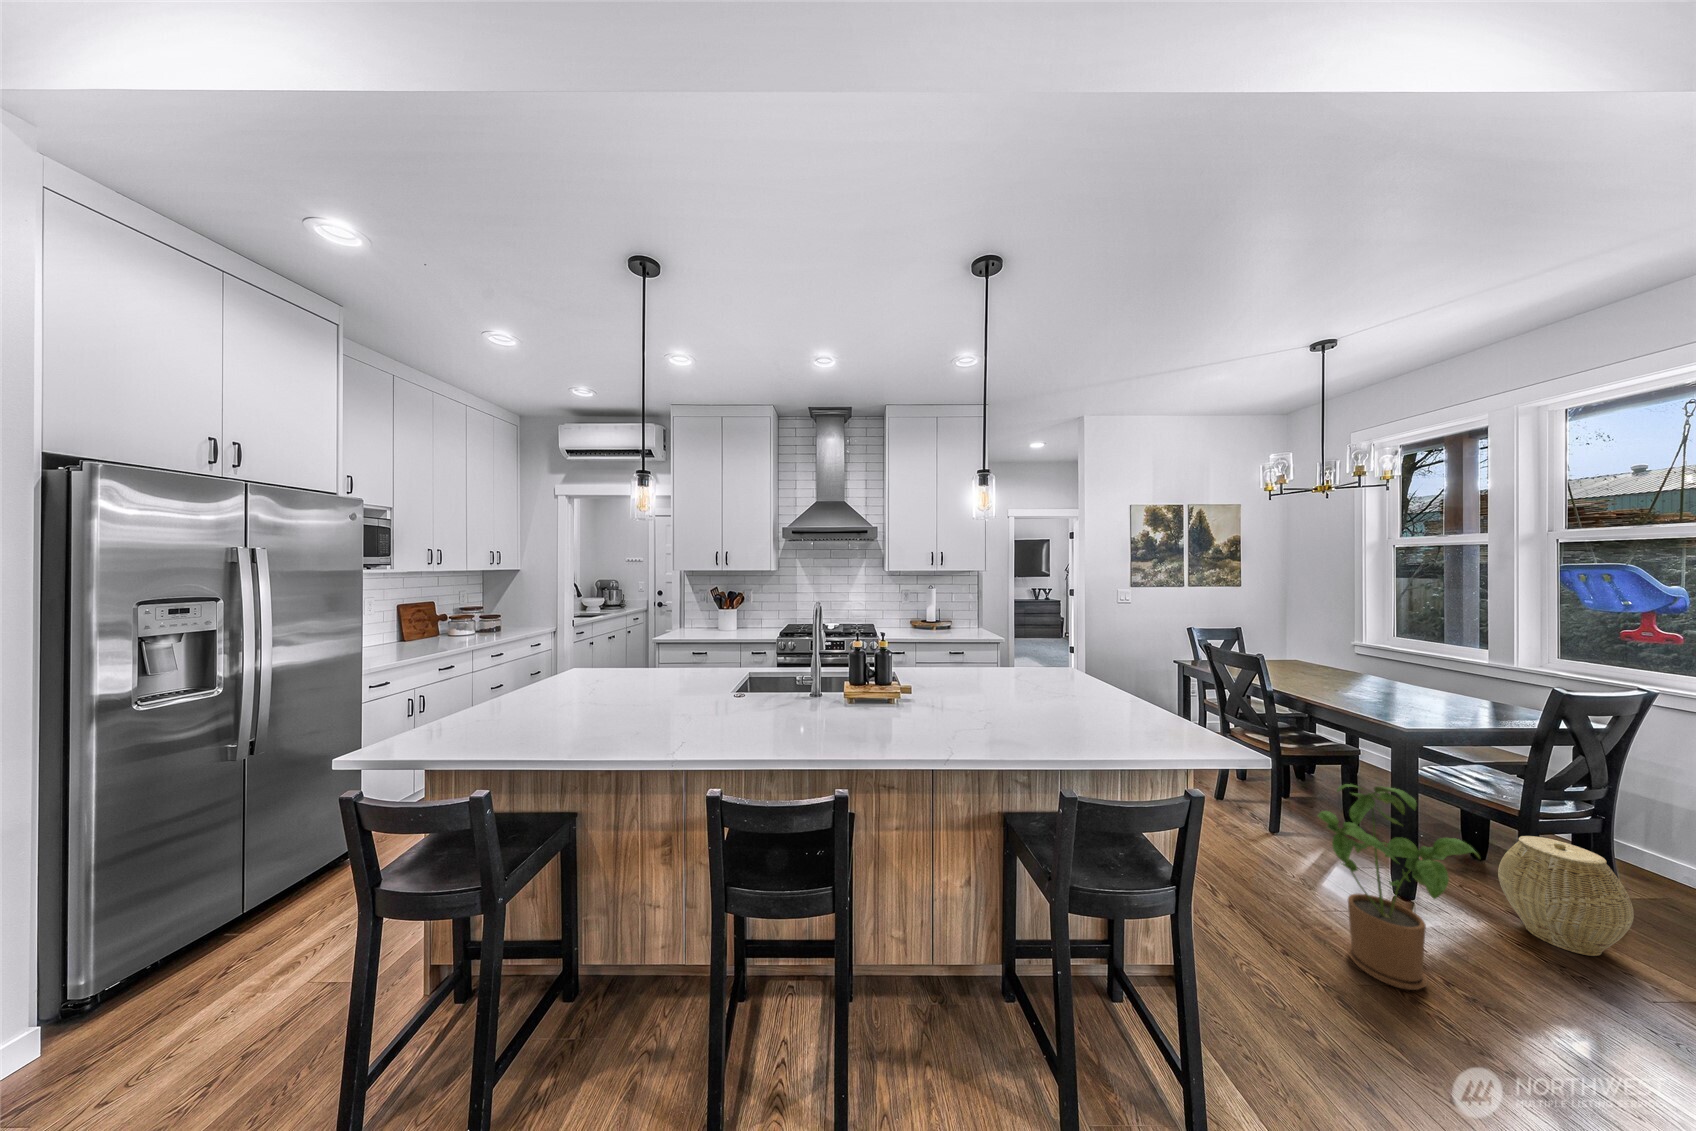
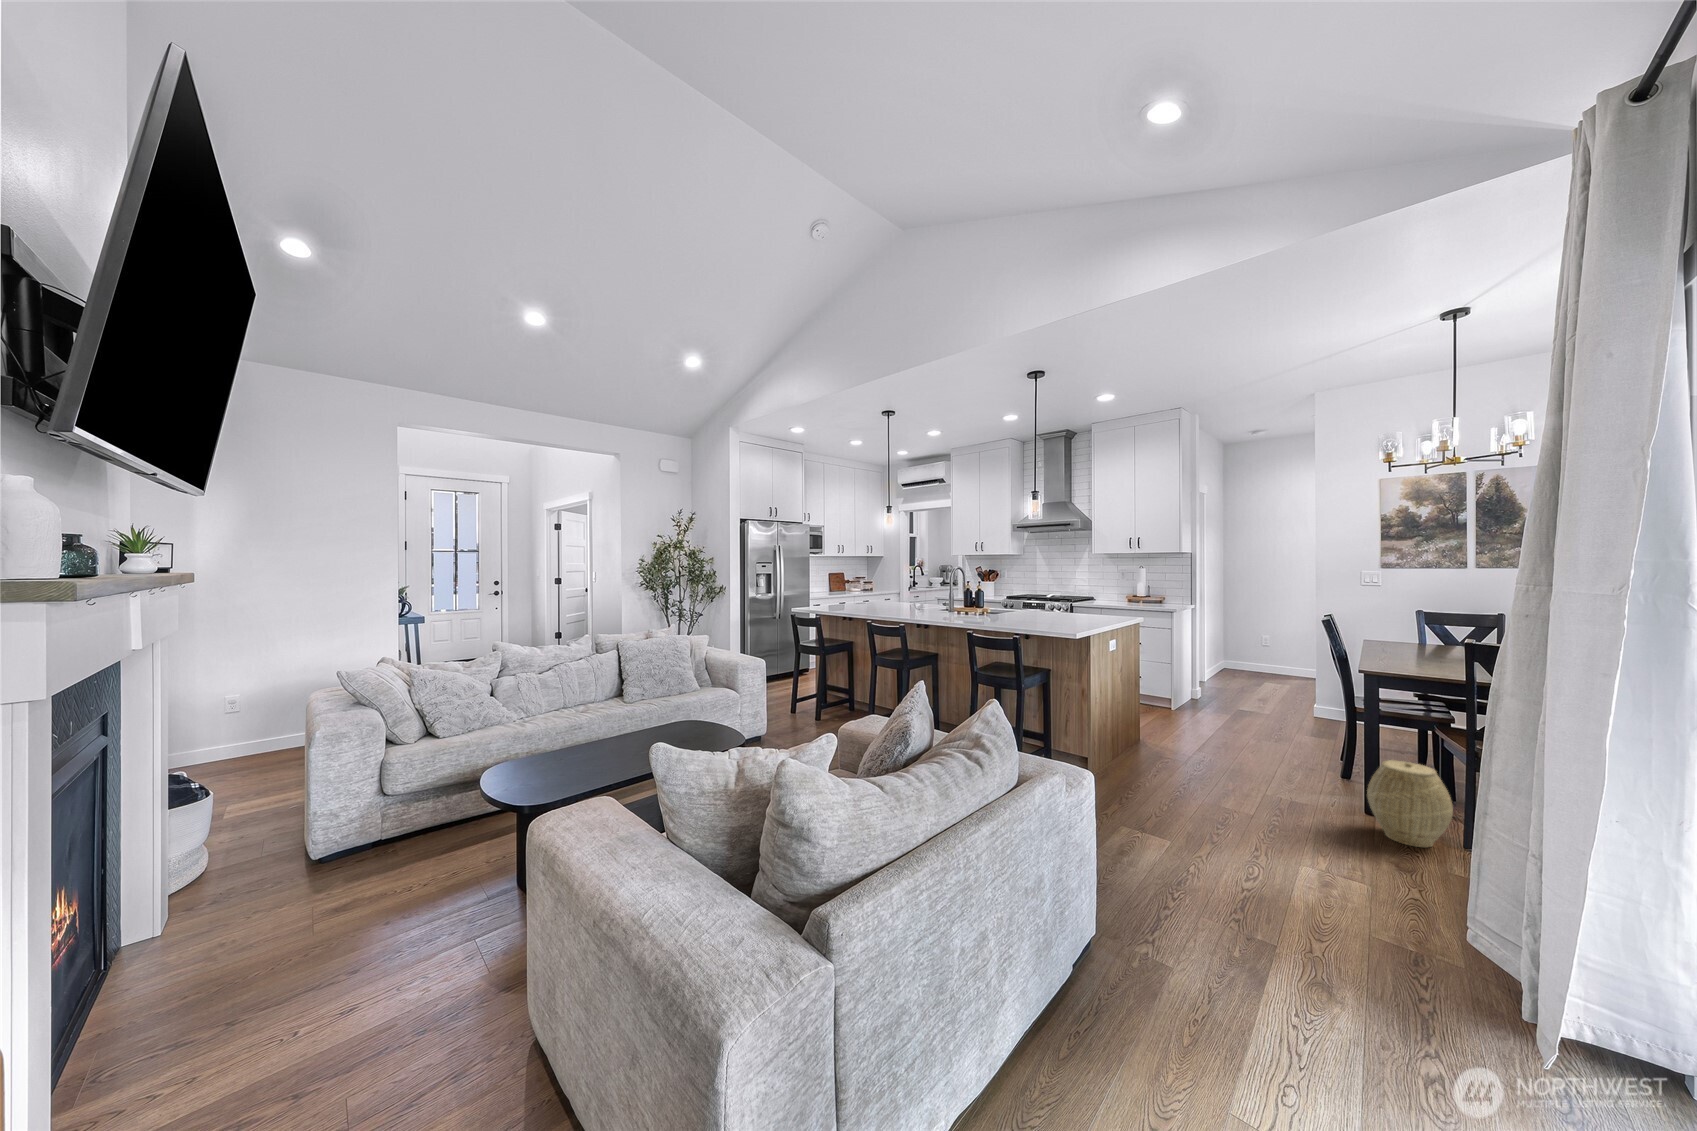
house plant: present [1318,784,1480,990] -> none [1169,688,1243,804]

